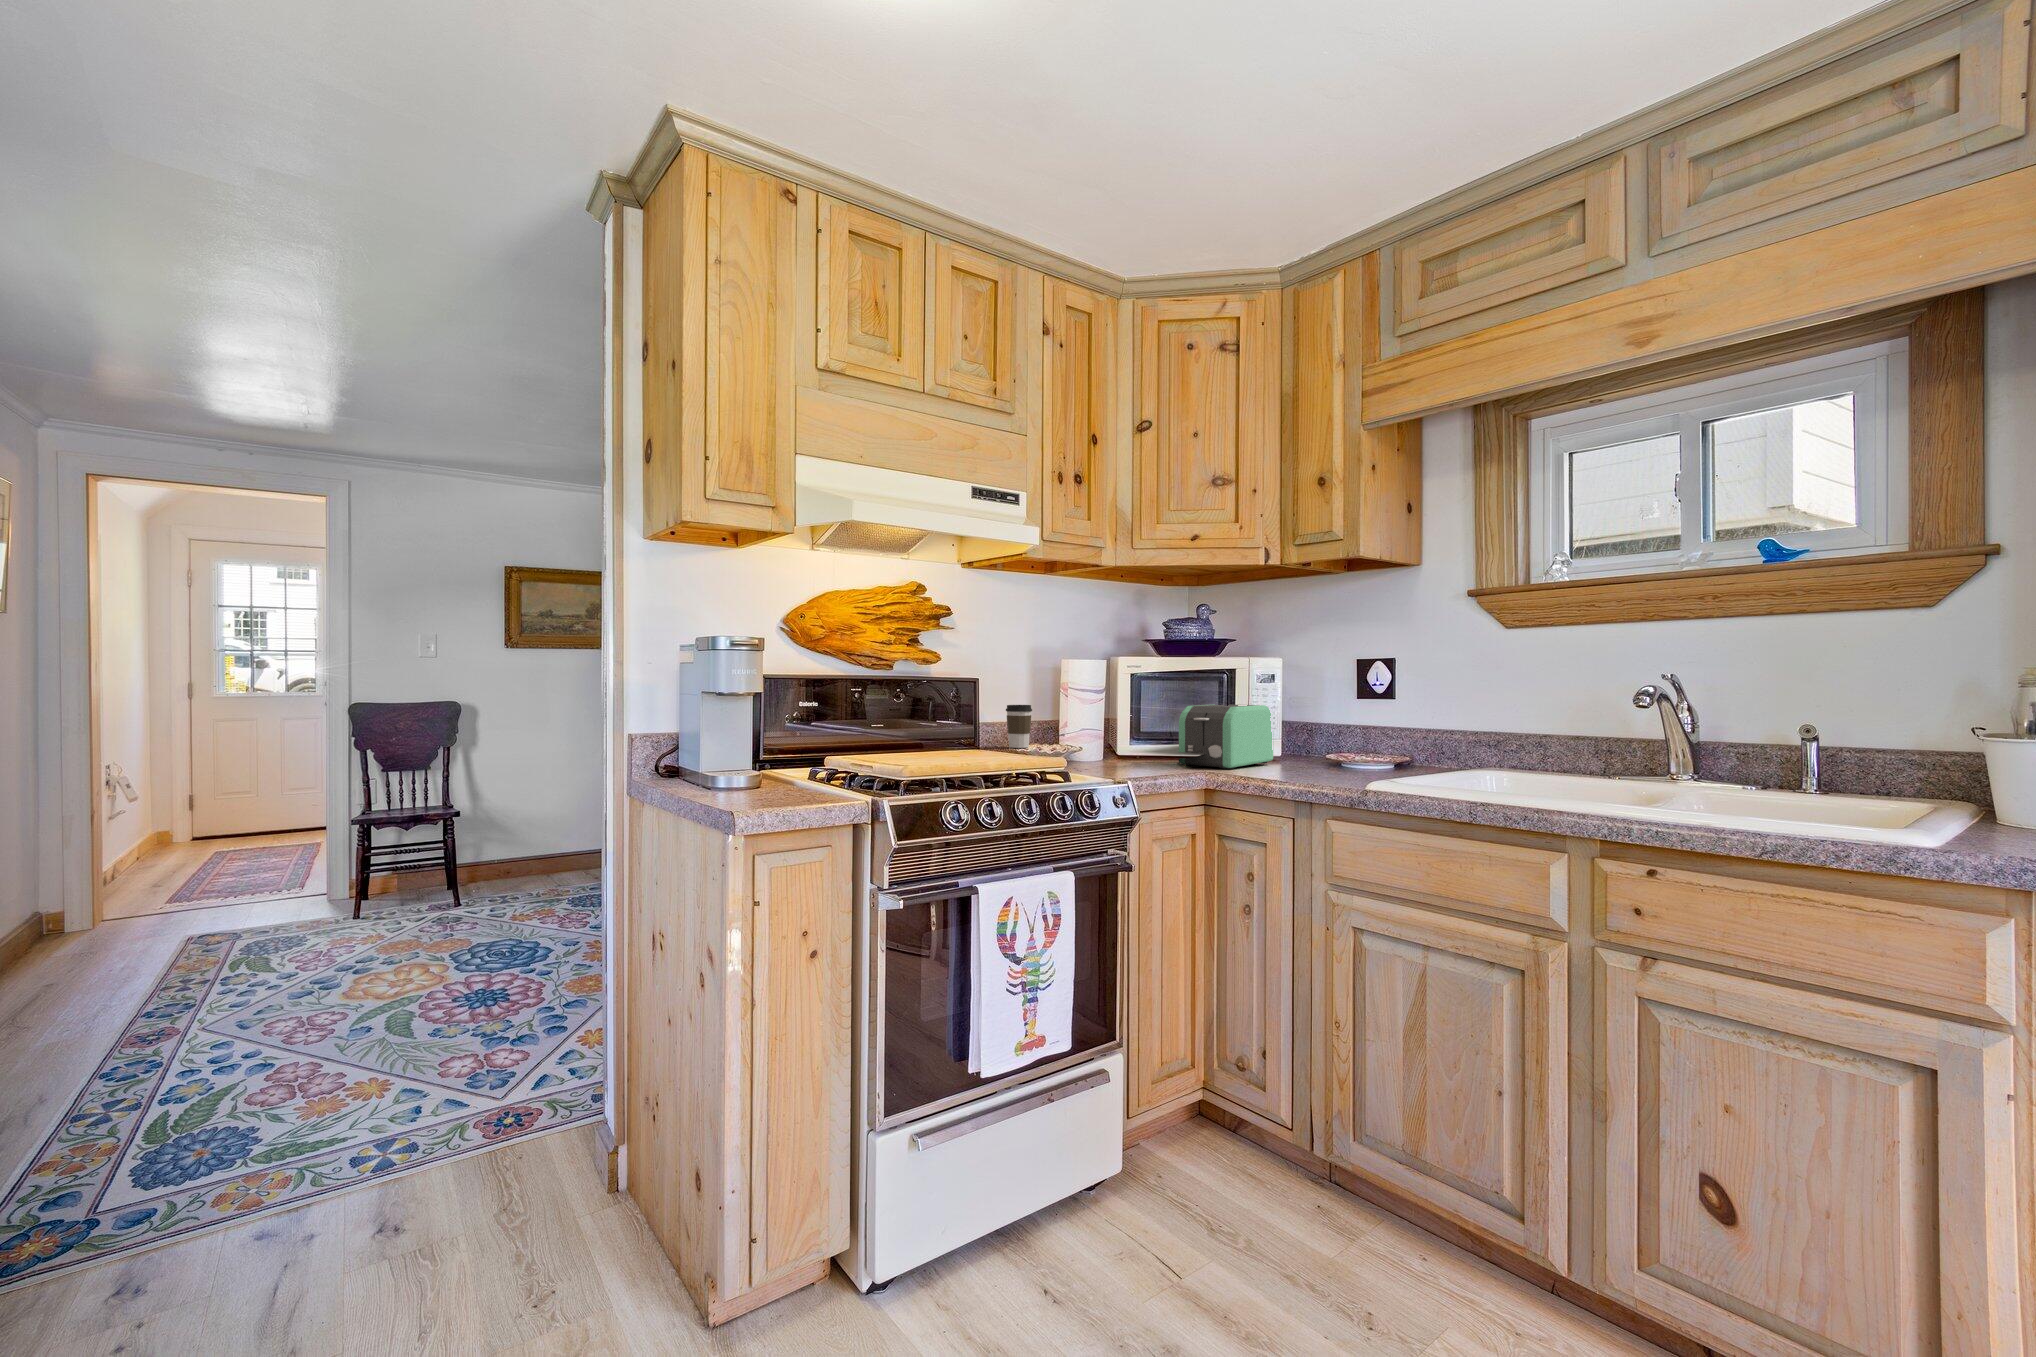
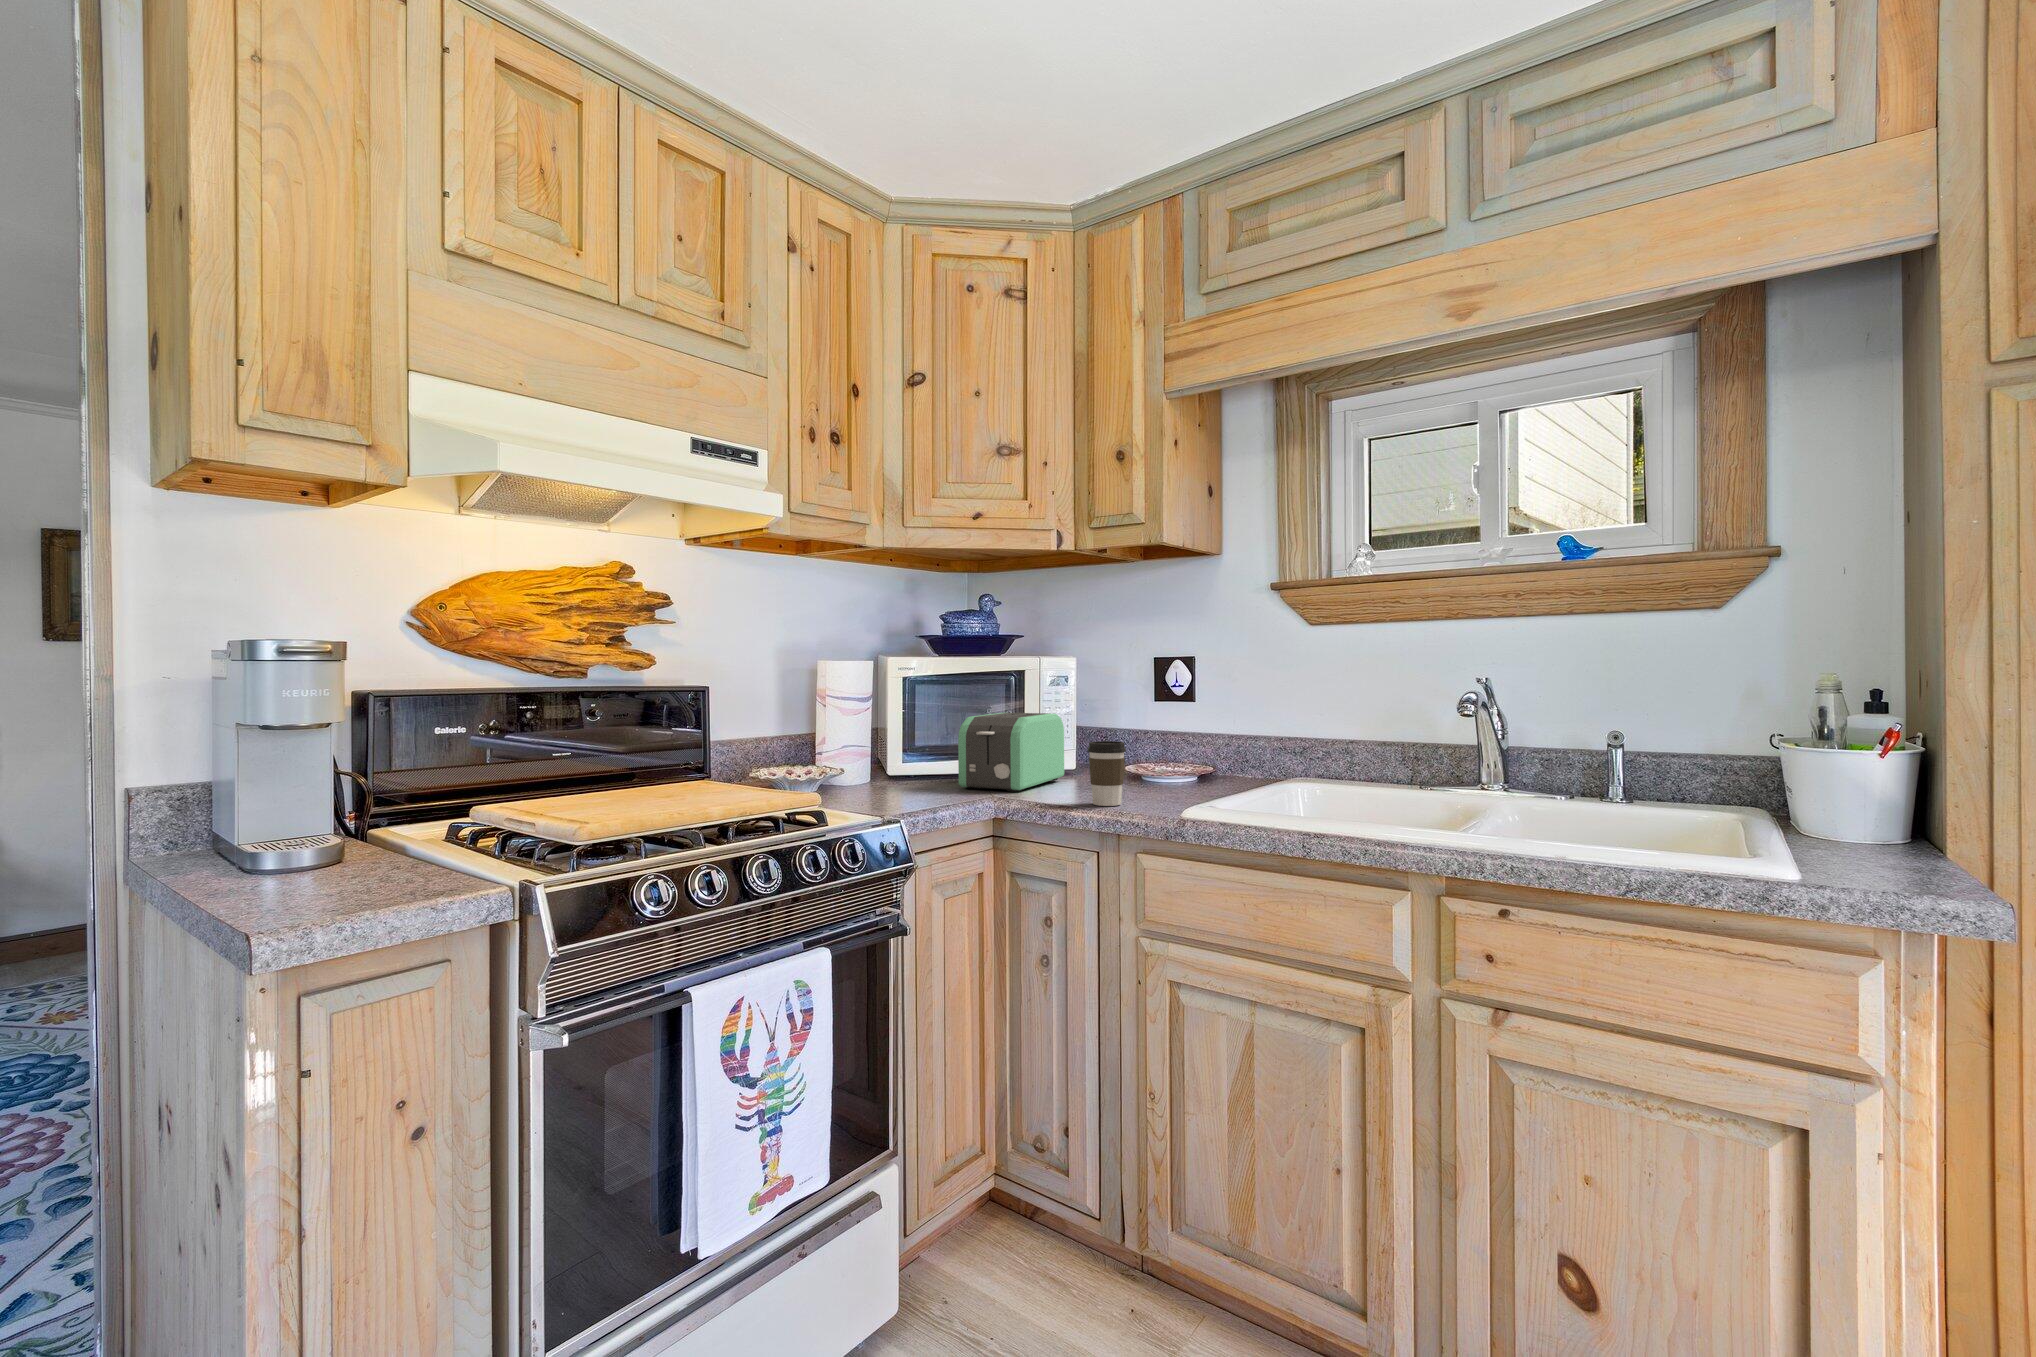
coffee cup: present [1006,705,1032,748] -> present [1088,741,1126,806]

